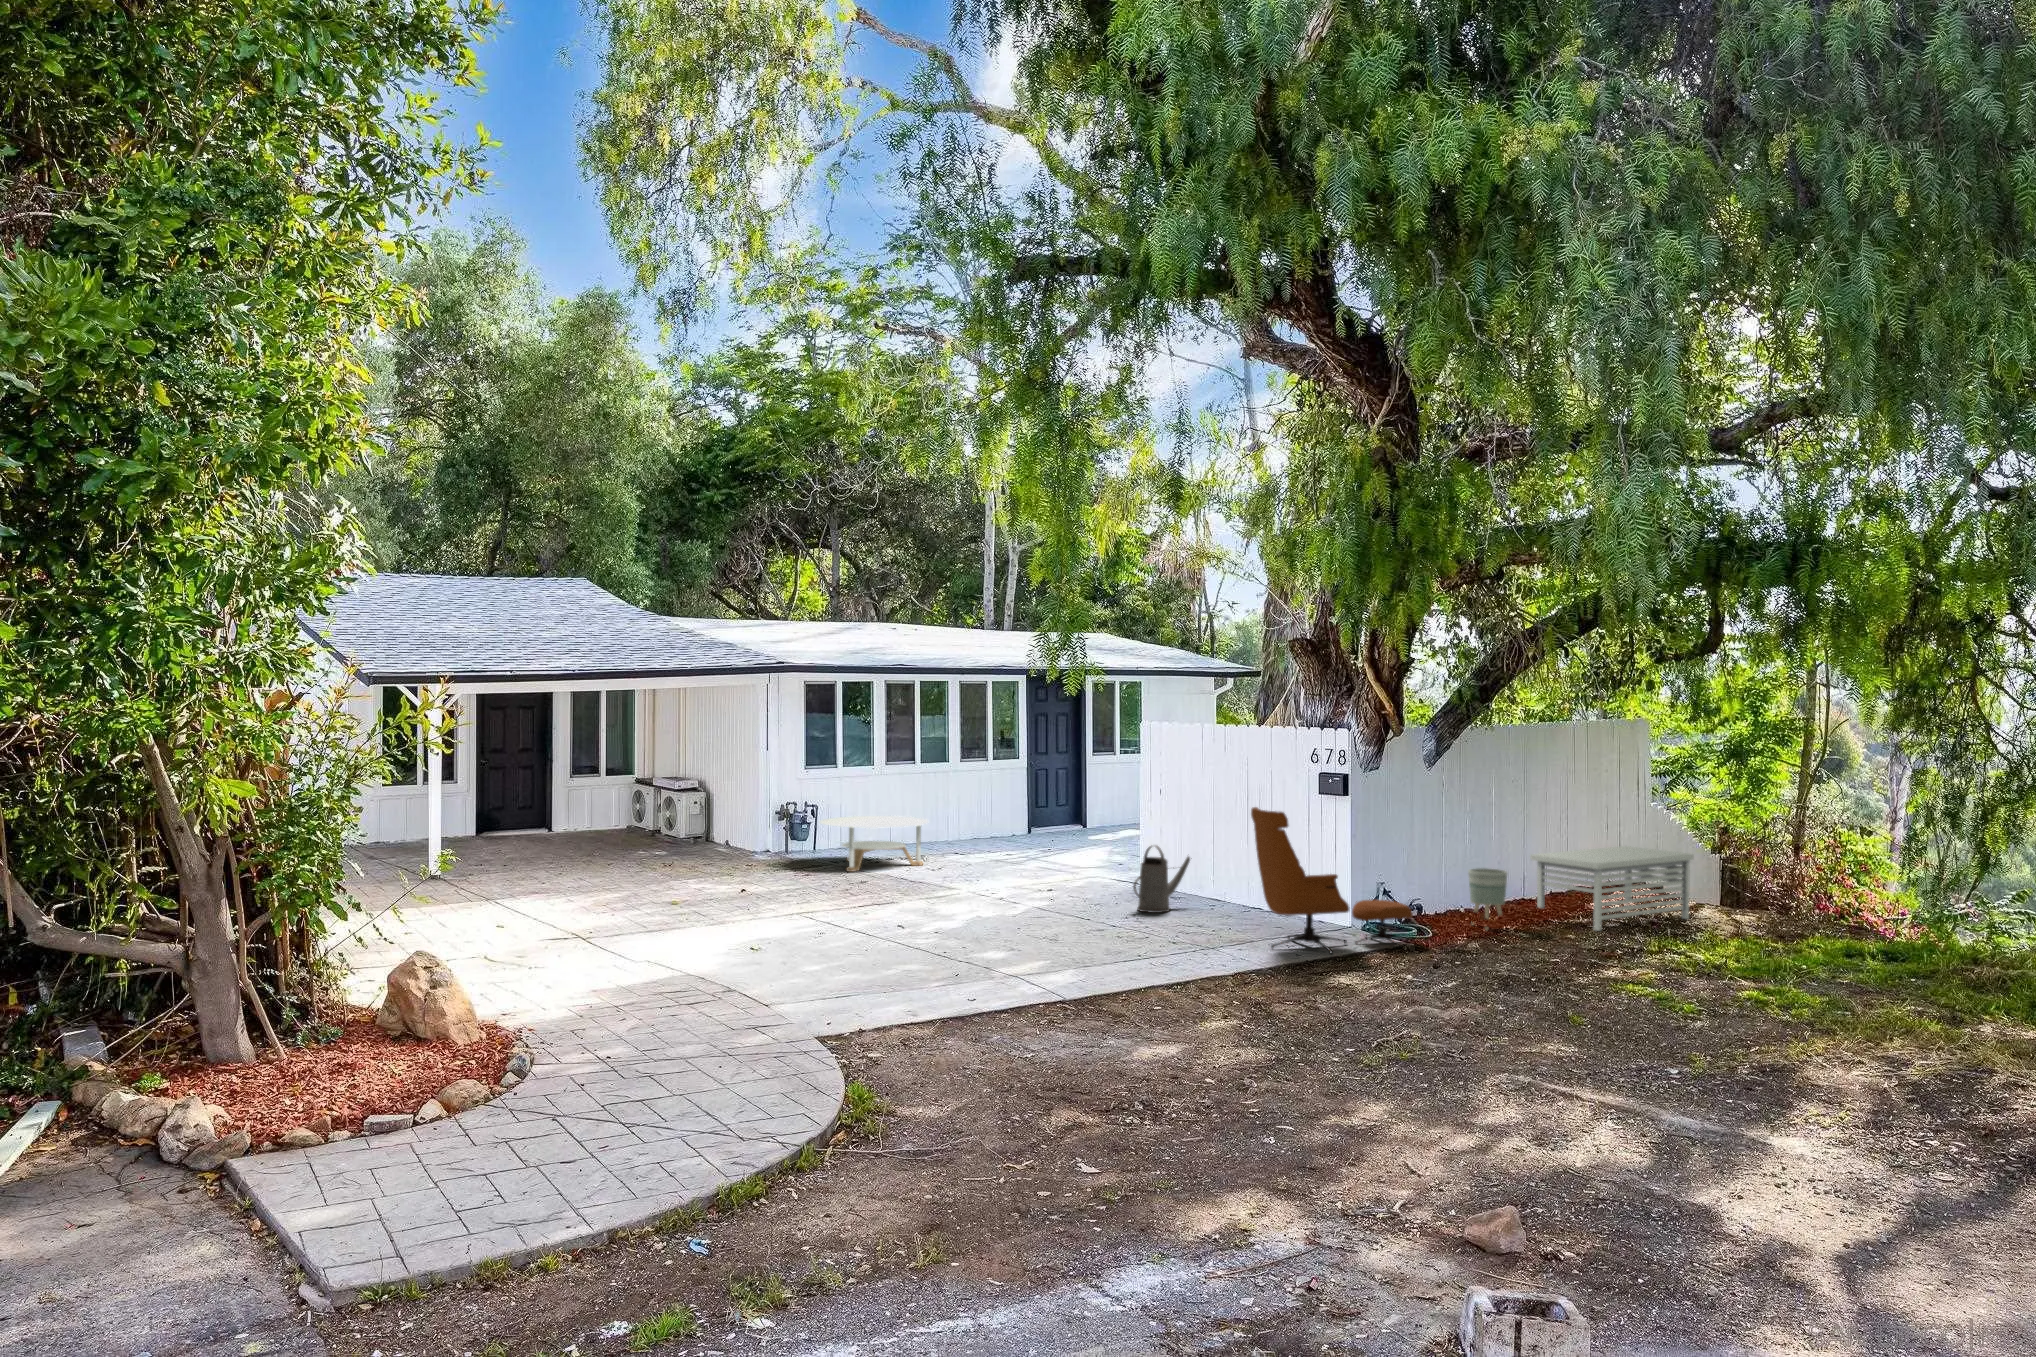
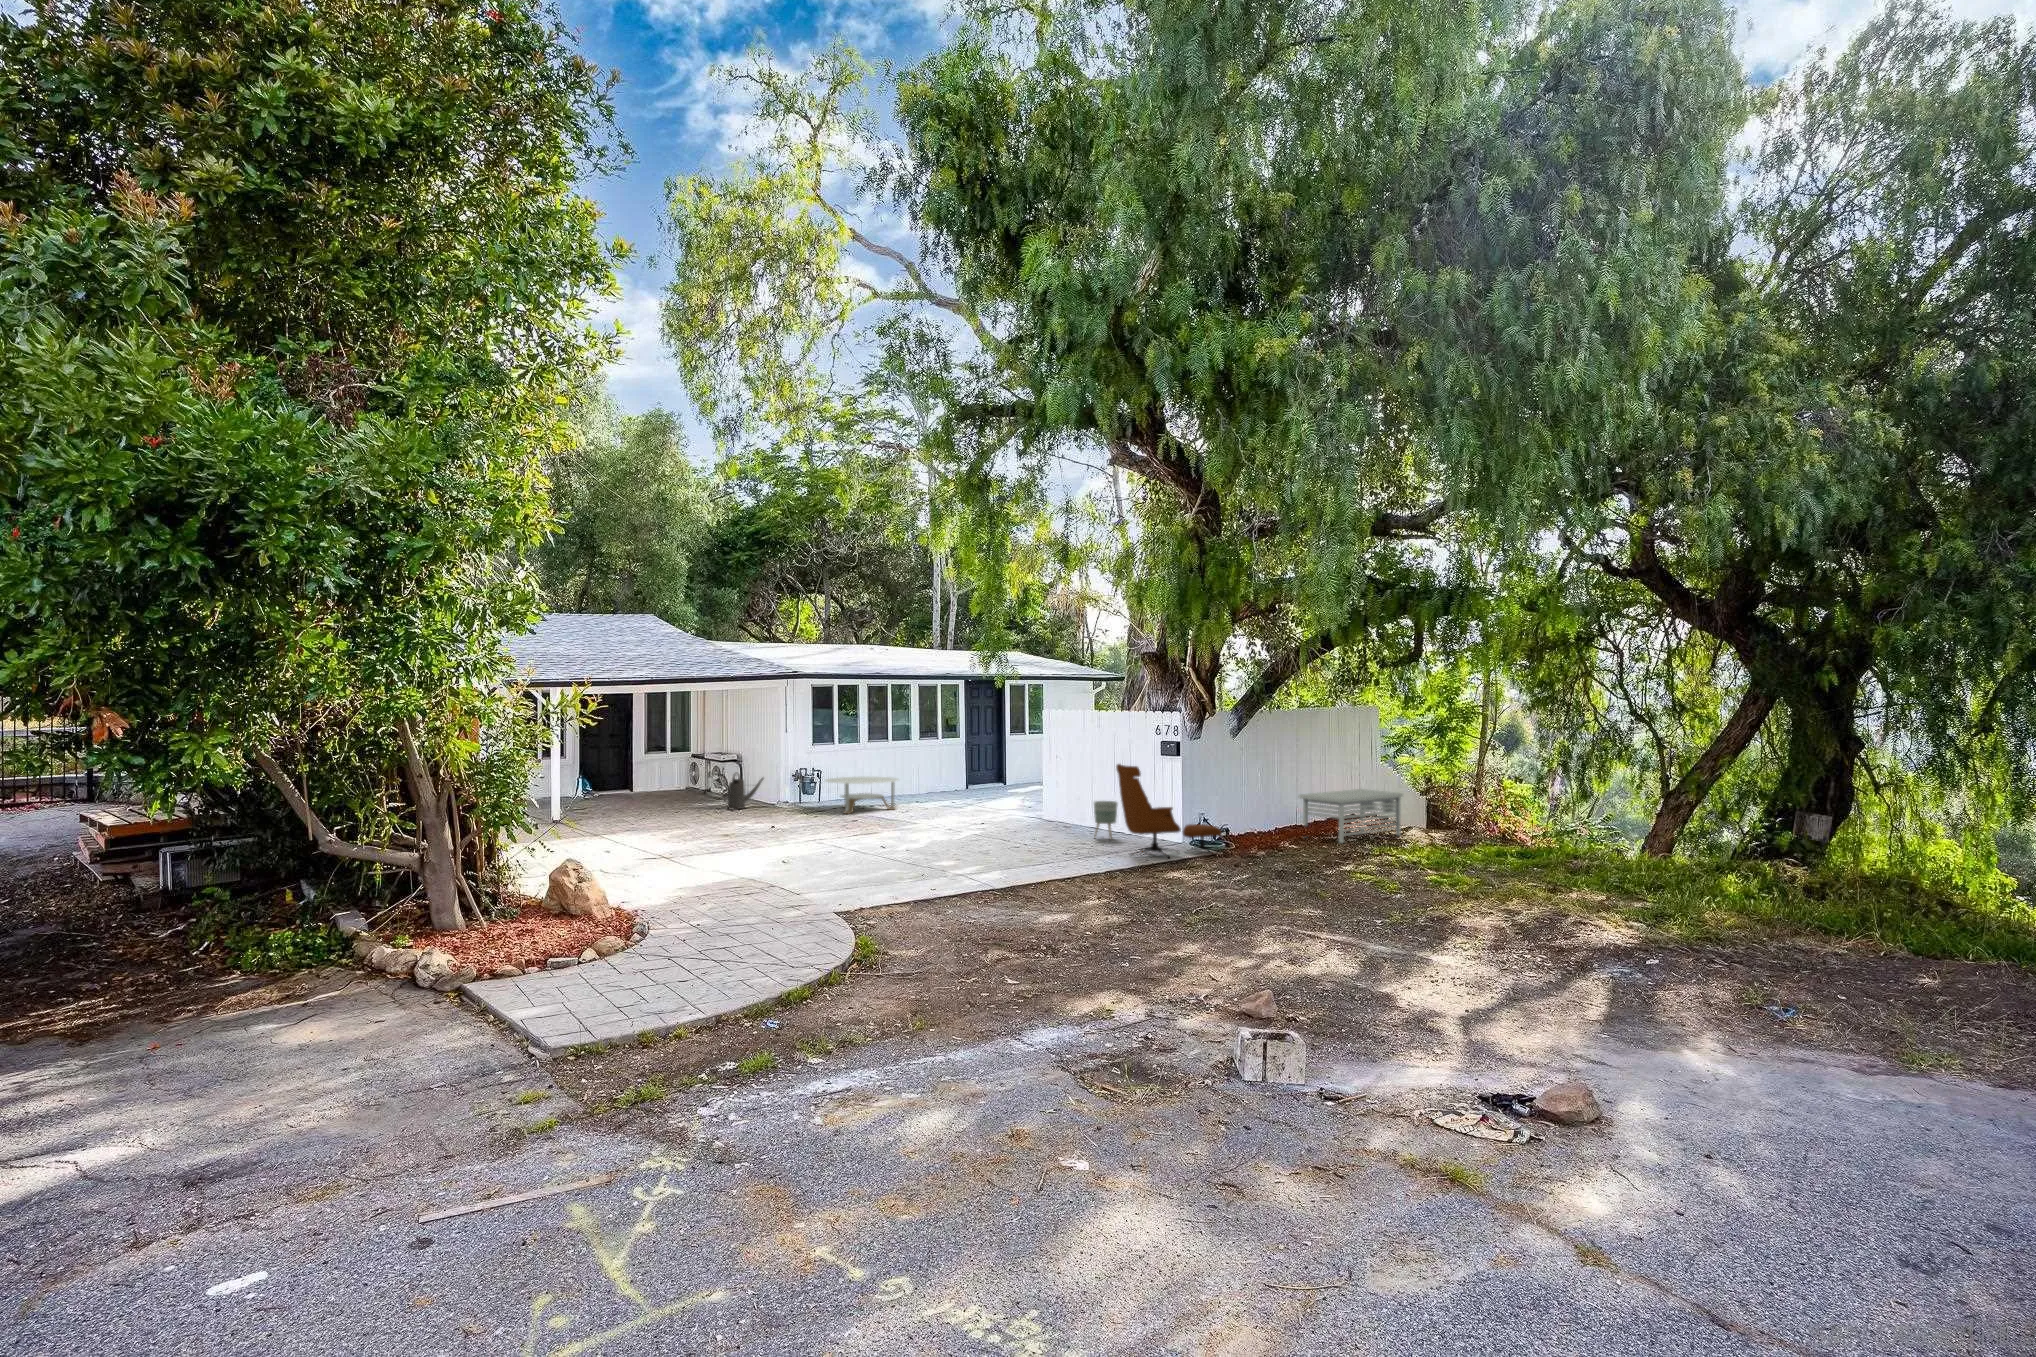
watering can: present [1133,846,1190,913] -> present [723,773,764,809]
planter: present [1468,868,1507,930] -> present [1094,801,1118,839]

